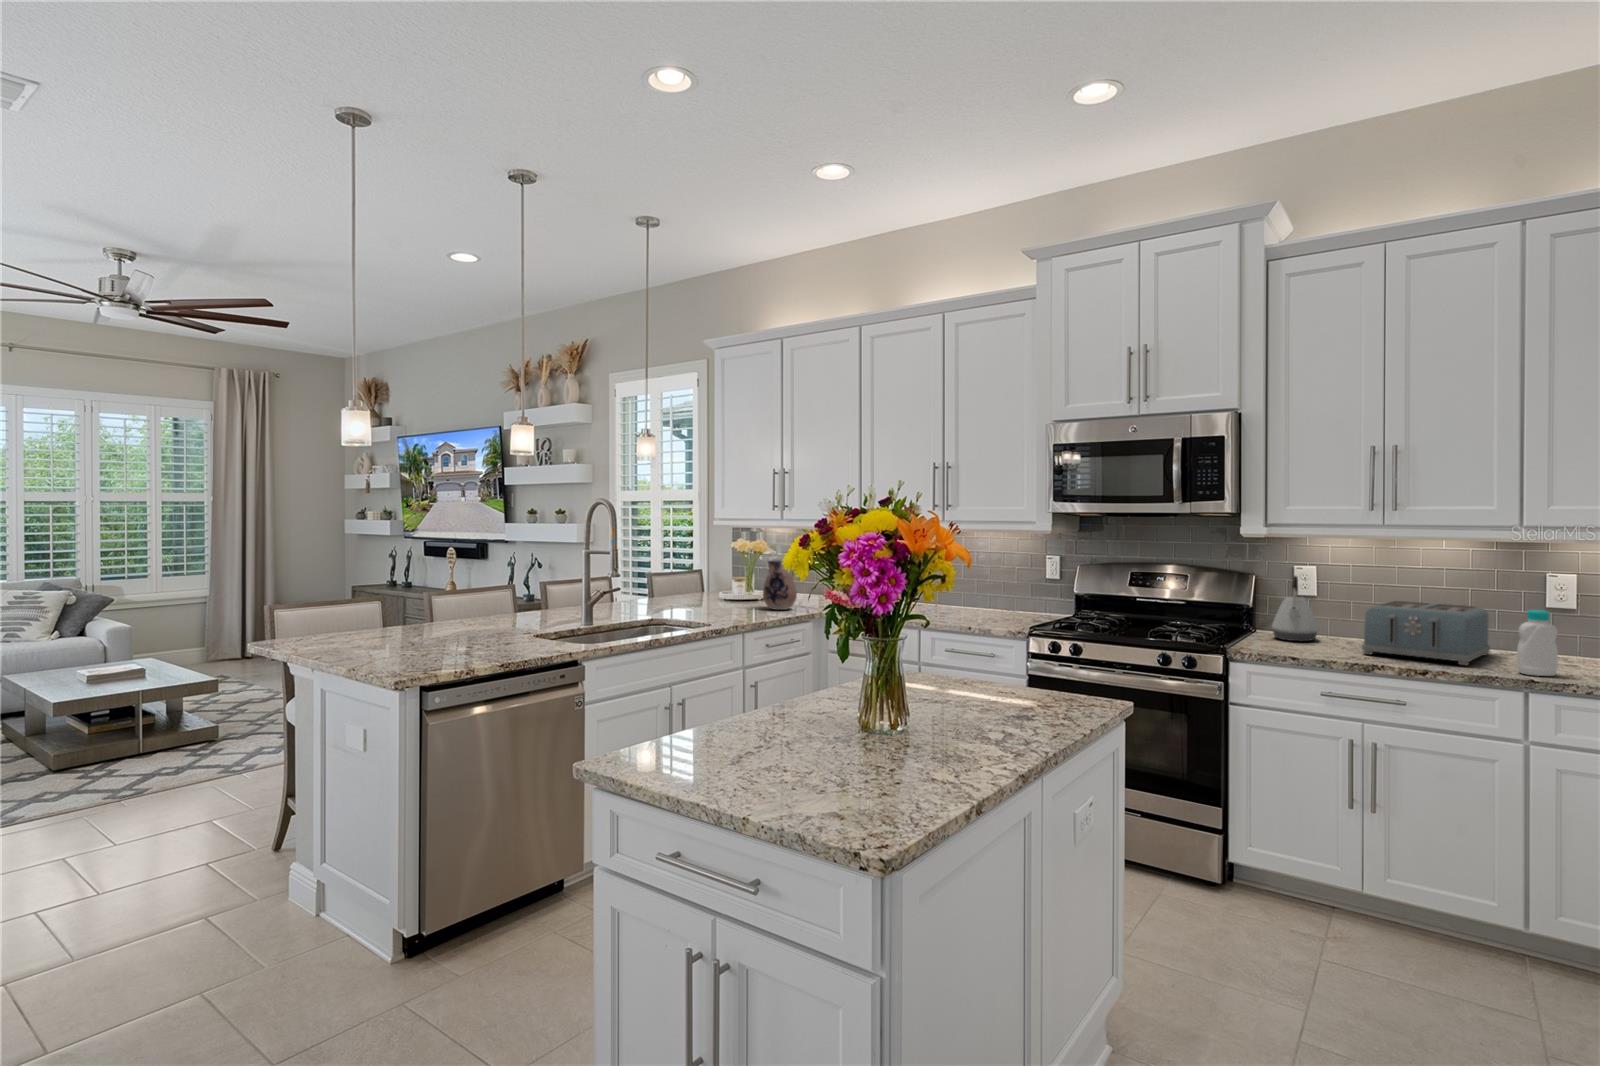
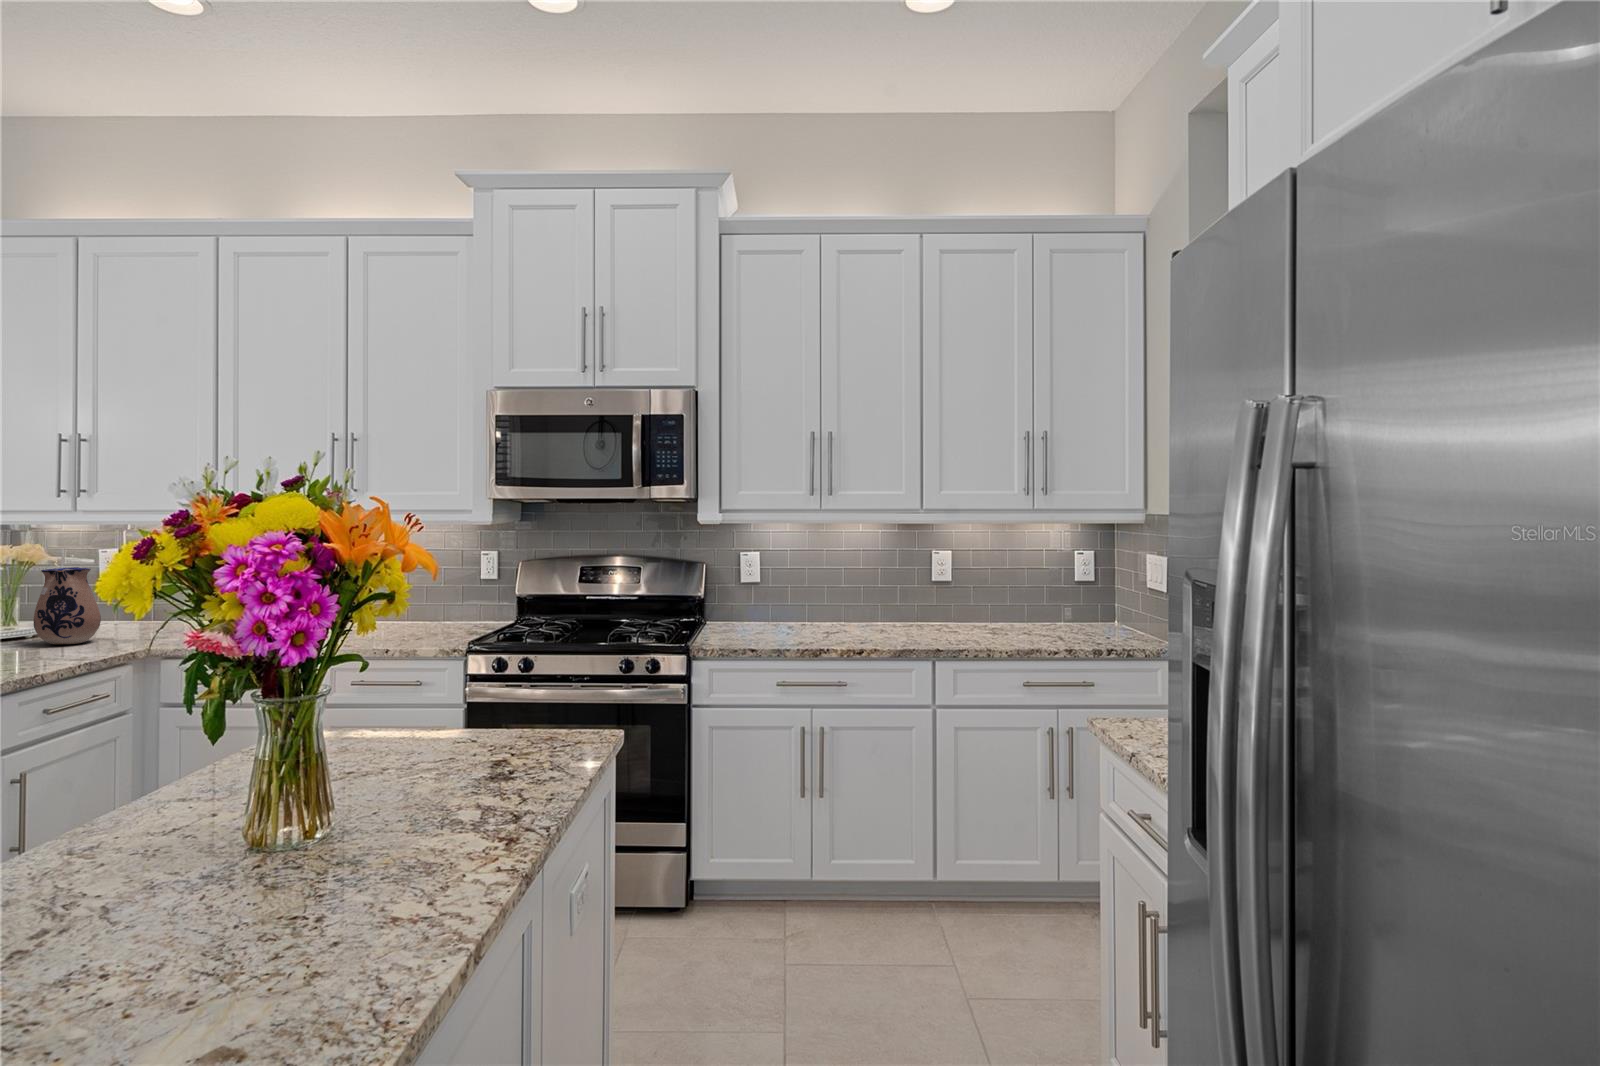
kettle: present [1272,576,1318,641] -> none [724,565,765,632]
toaster: present [1362,601,1490,665] -> none [806,586,898,644]
bottle: present [1517,610,1558,676] -> none [923,590,950,648]

